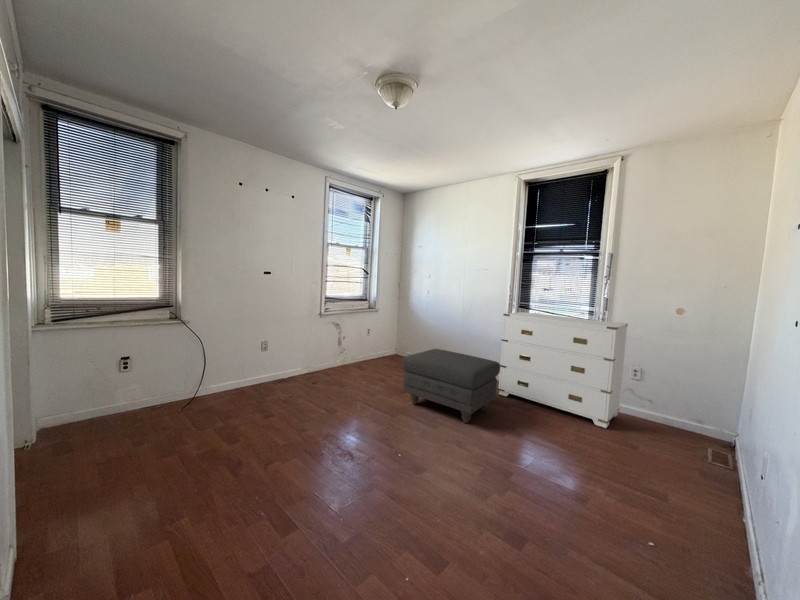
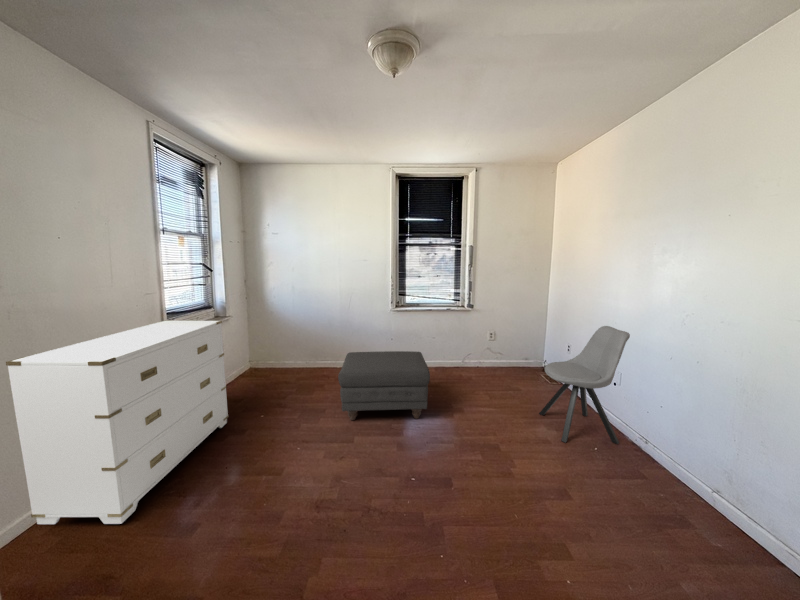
dresser: present [498,312,628,428] -> present [6,320,229,524]
chair: none [608,370,764,562] -> present [539,326,630,444]

